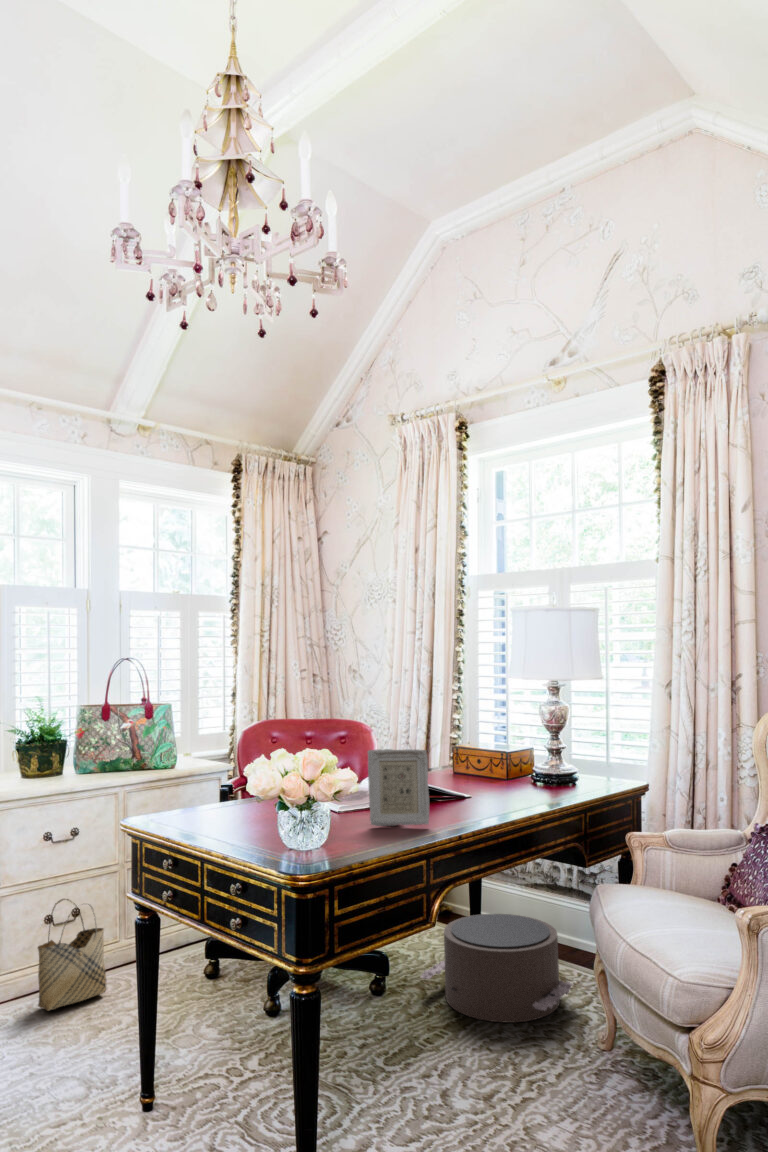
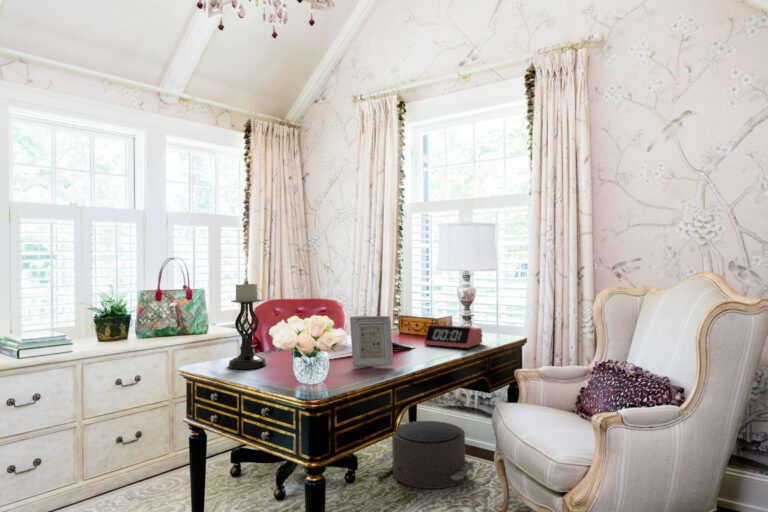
candle holder: none [192,696,246,825] -> present [229,281,266,369]
alarm clock: none [486,763,577,800] -> present [424,325,482,348]
woven basket: present [38,899,106,1011] -> none [116,421,166,496]

